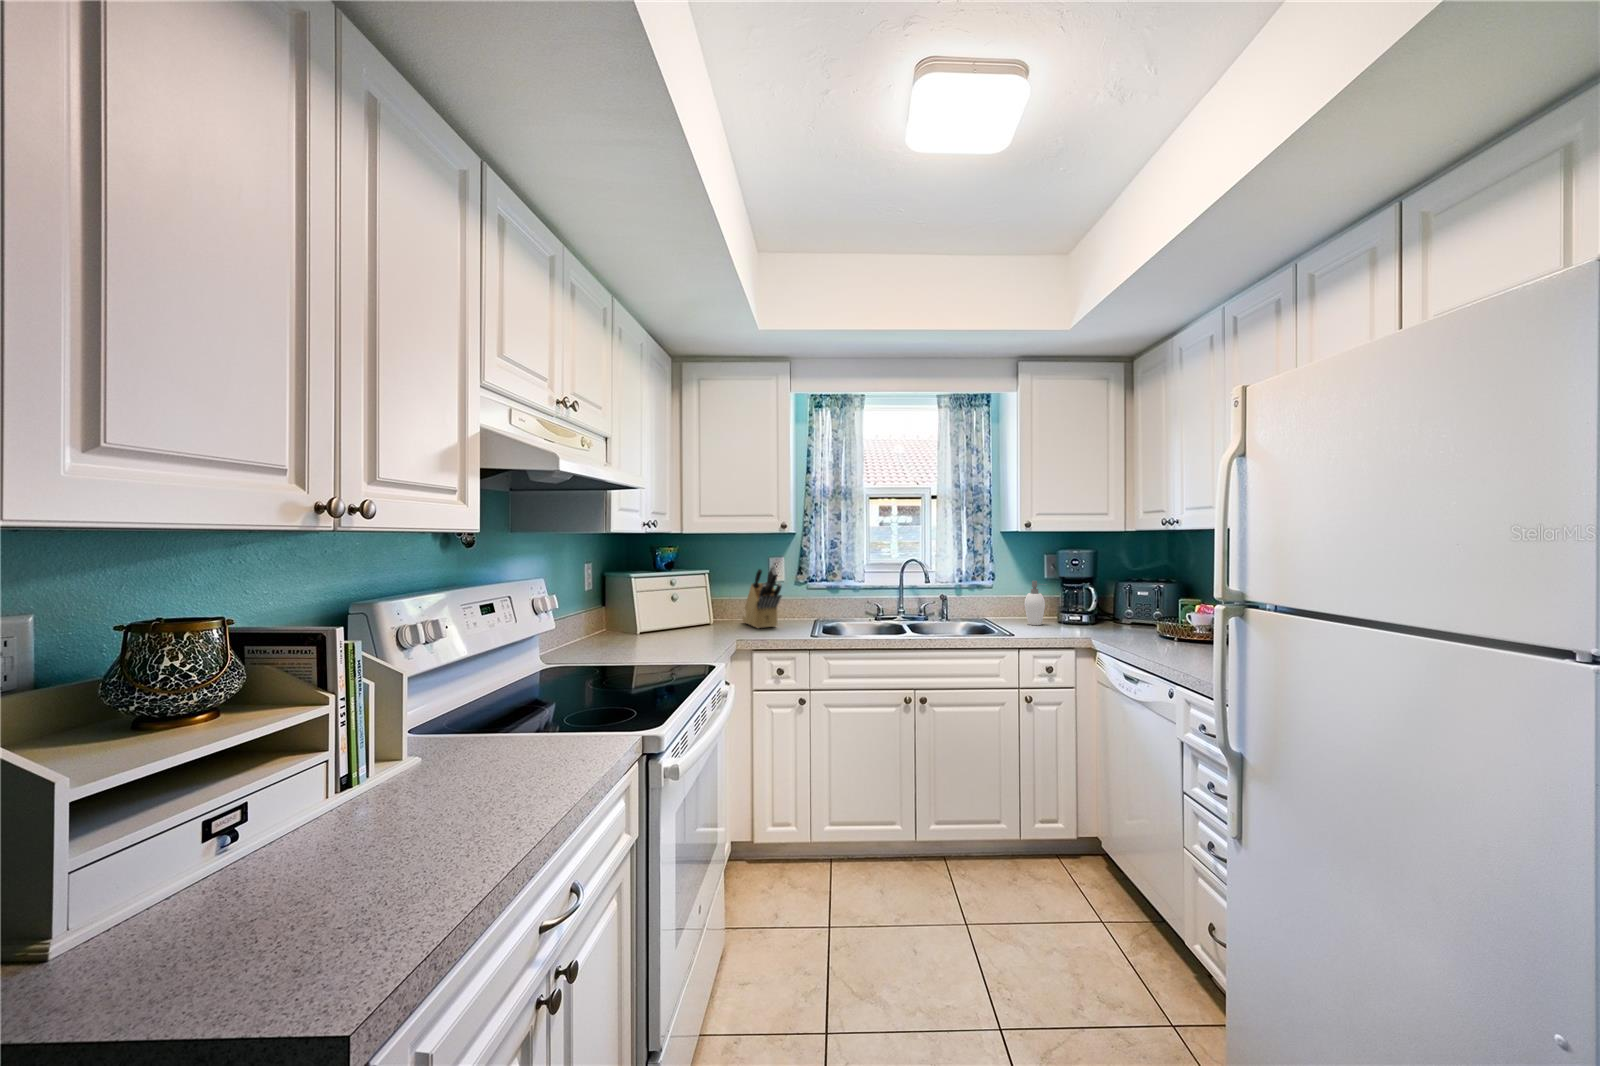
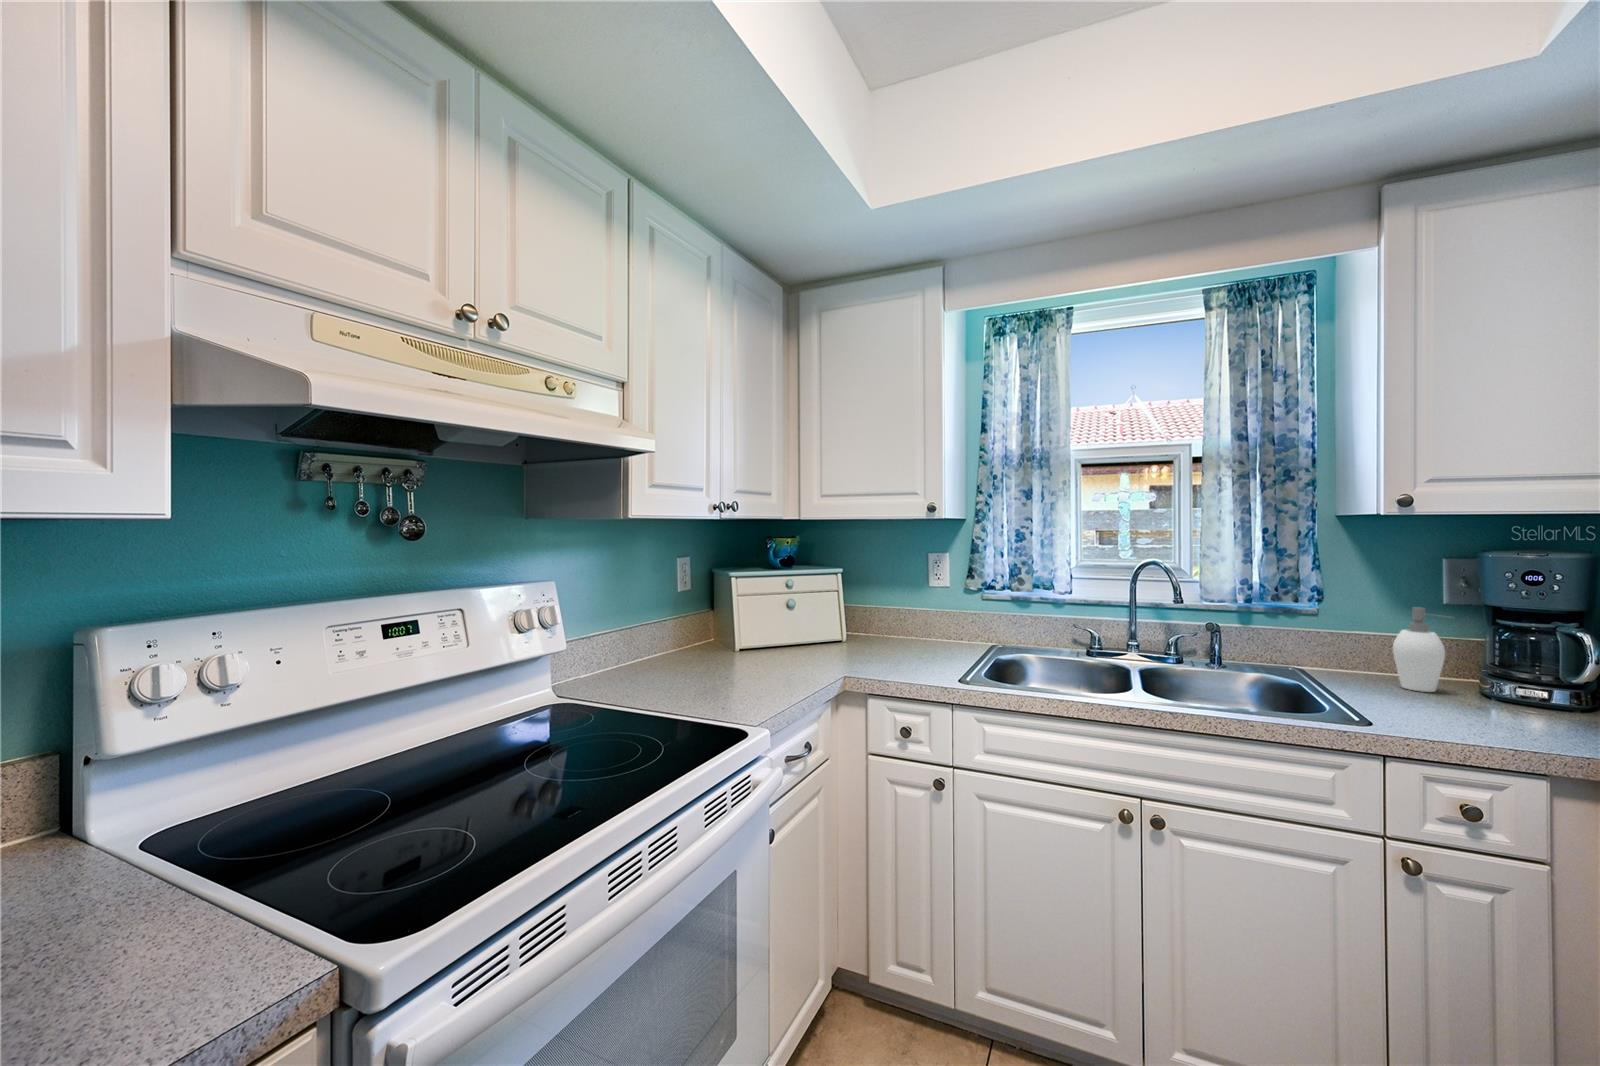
knife block: present [742,565,782,628] -> none [889,565,932,653]

